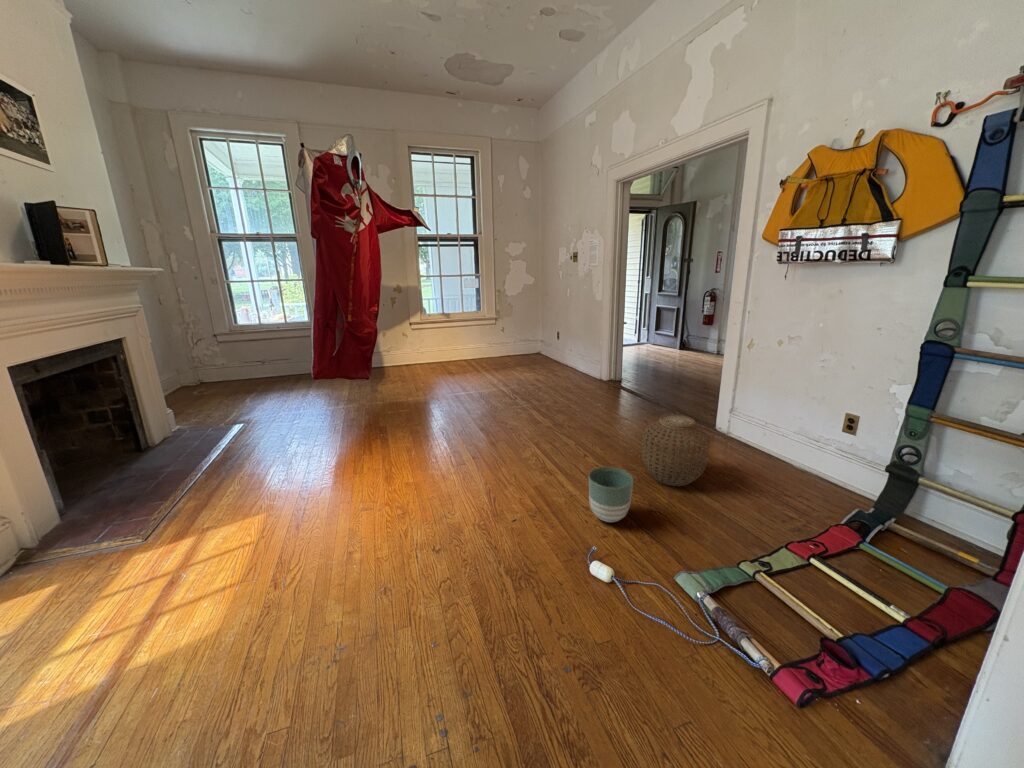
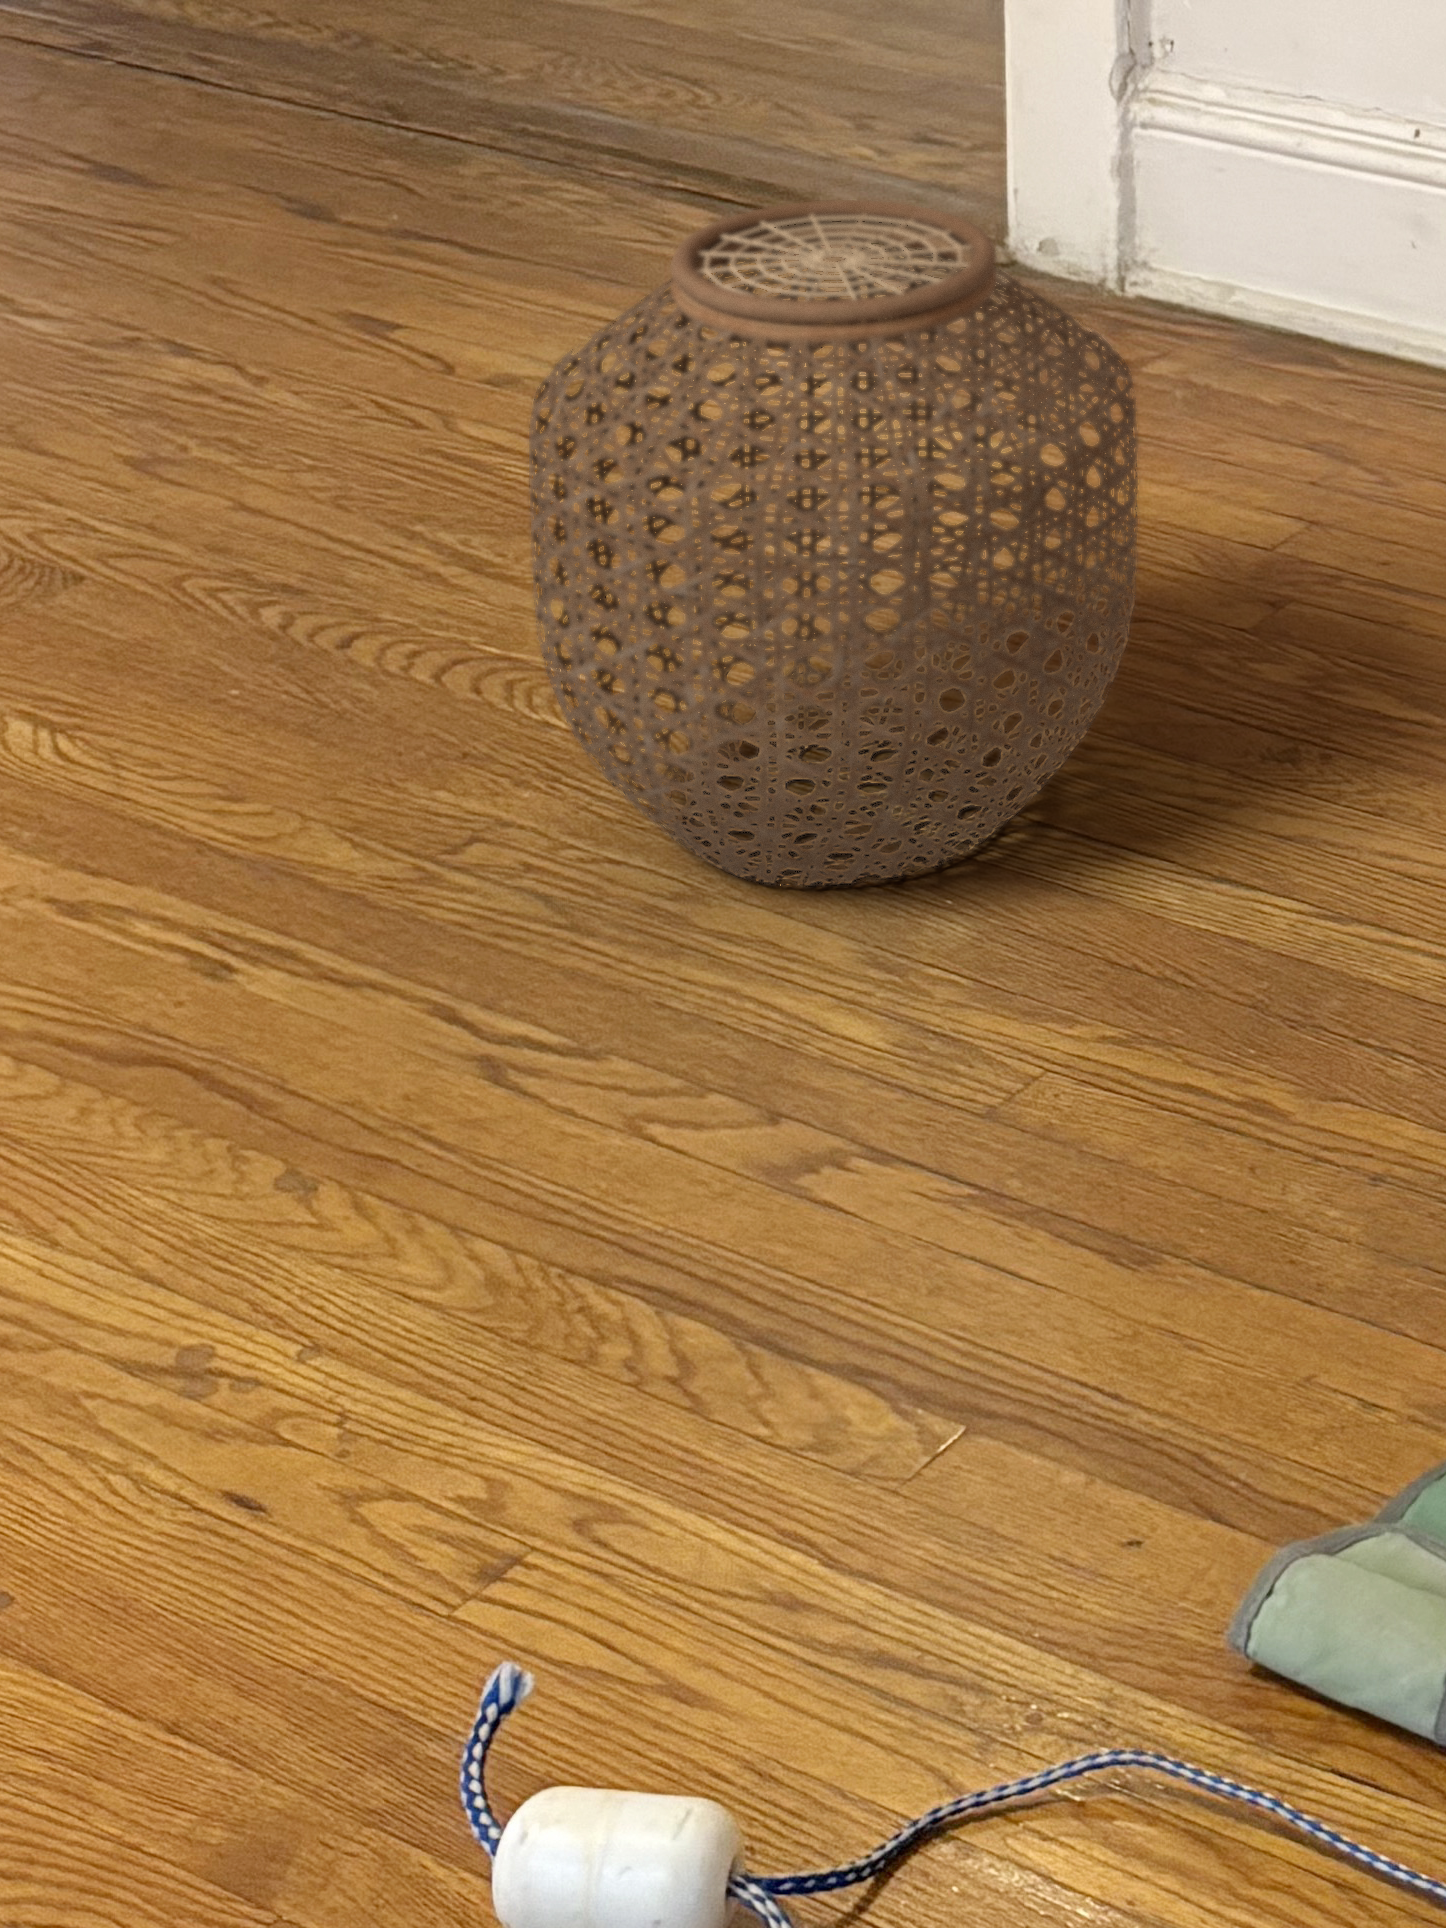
planter: present [589,467,633,522] -> none [189,863,658,1438]

